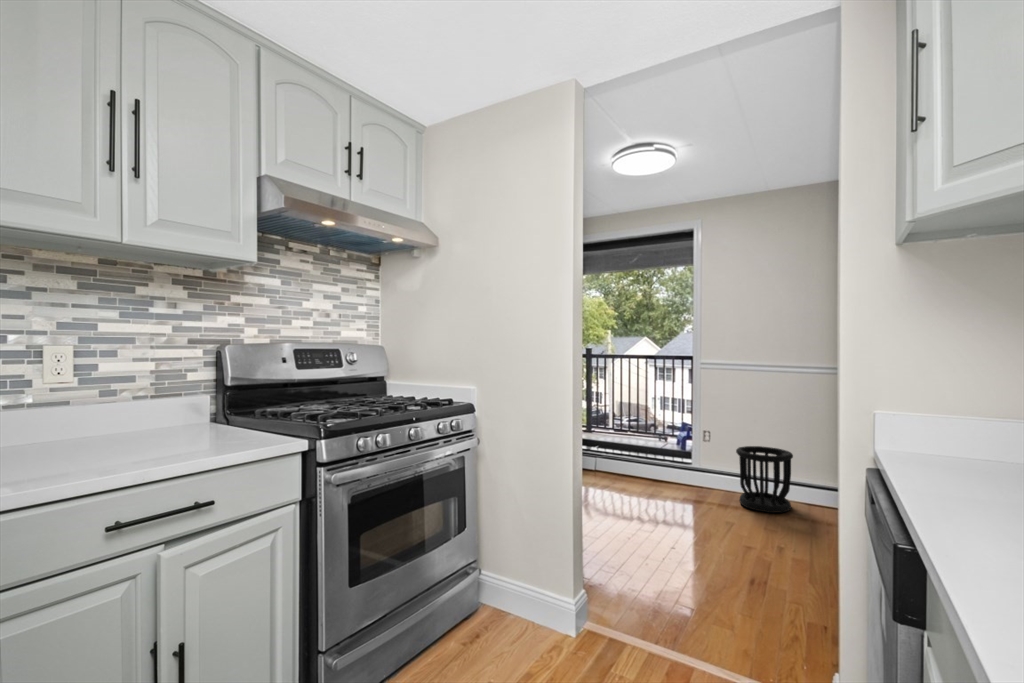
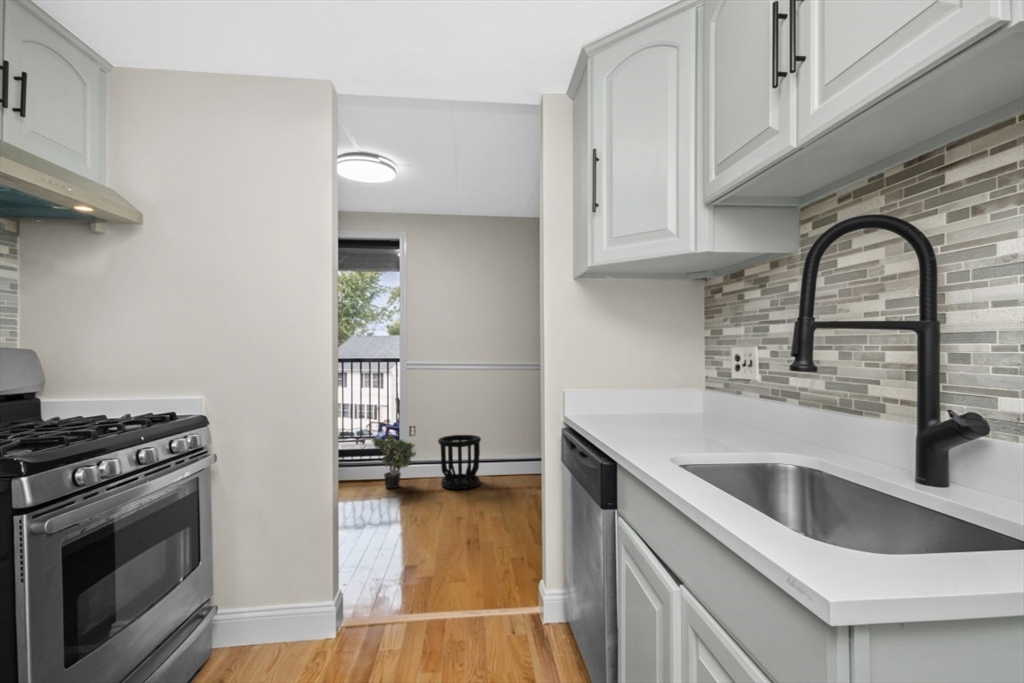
potted plant: none [661,436,711,494] -> present [372,435,416,488]

